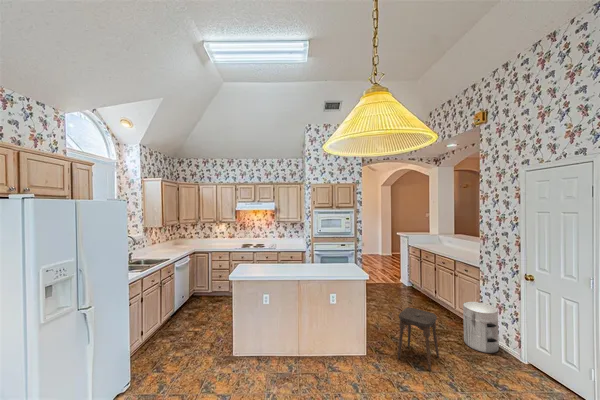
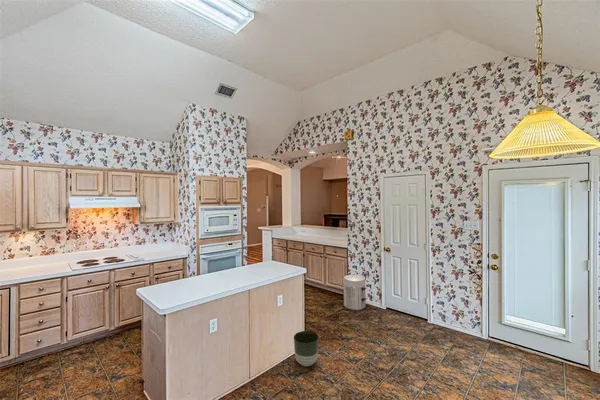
stool: present [398,308,439,371] -> none [317,289,345,334]
planter: none [340,344,367,384] -> present [294,331,319,366]

